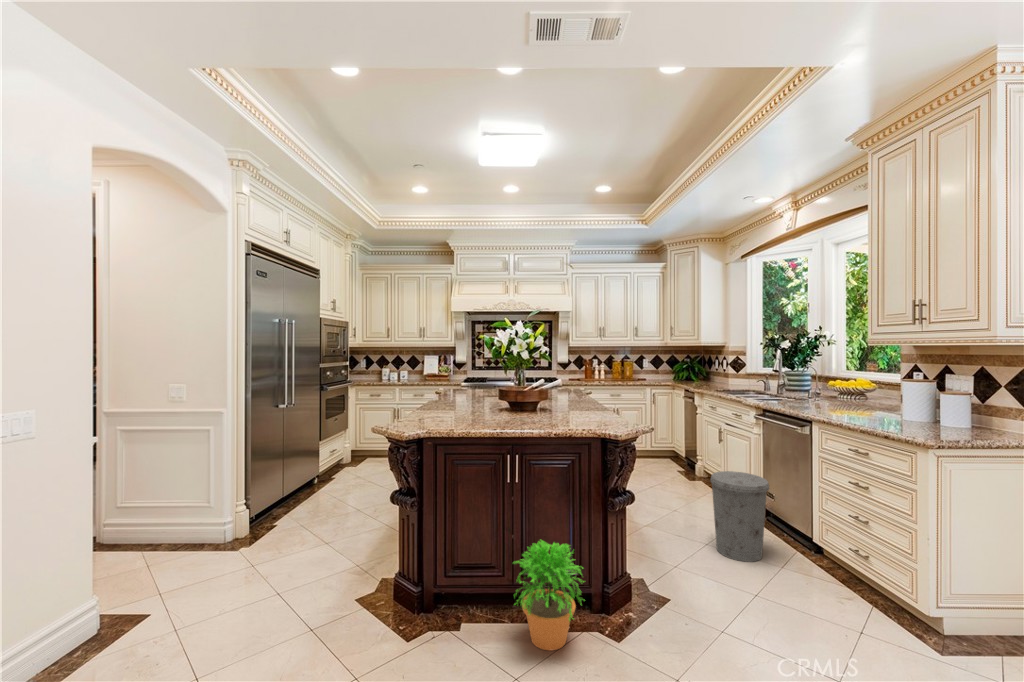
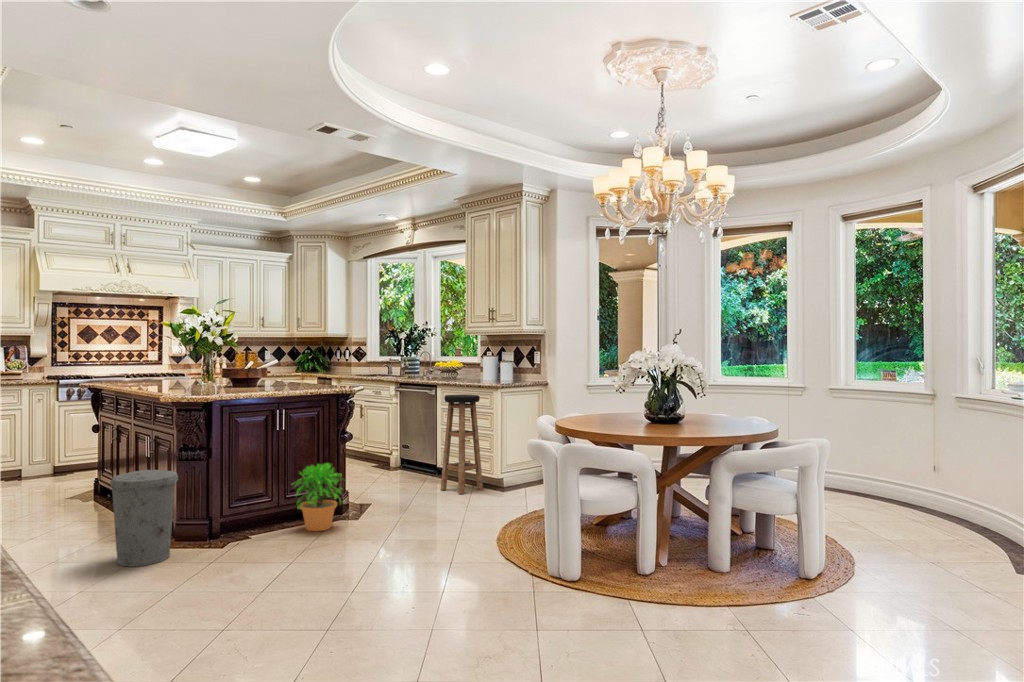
bar stool: none [801,448,892,635] -> present [441,395,483,494]
trash can: present [711,471,769,562] -> present [111,470,178,566]

